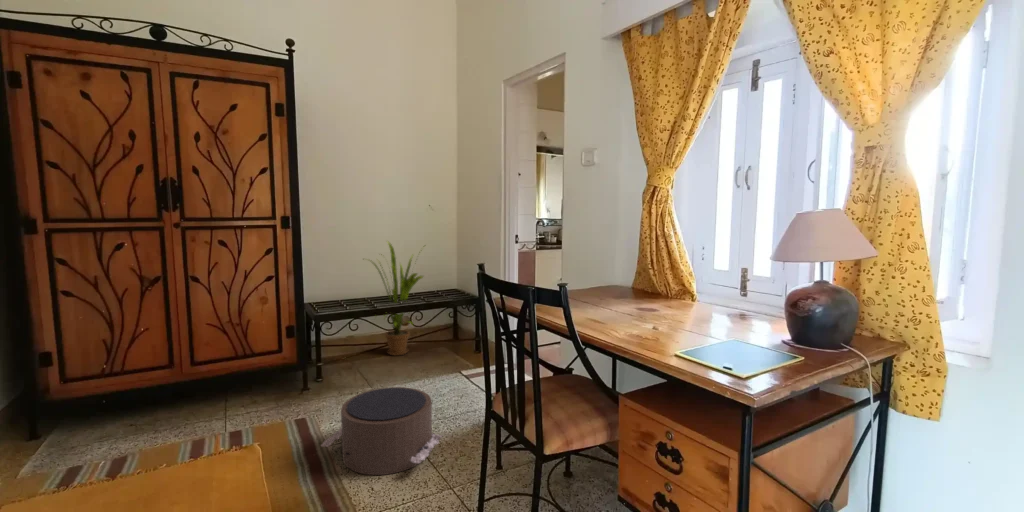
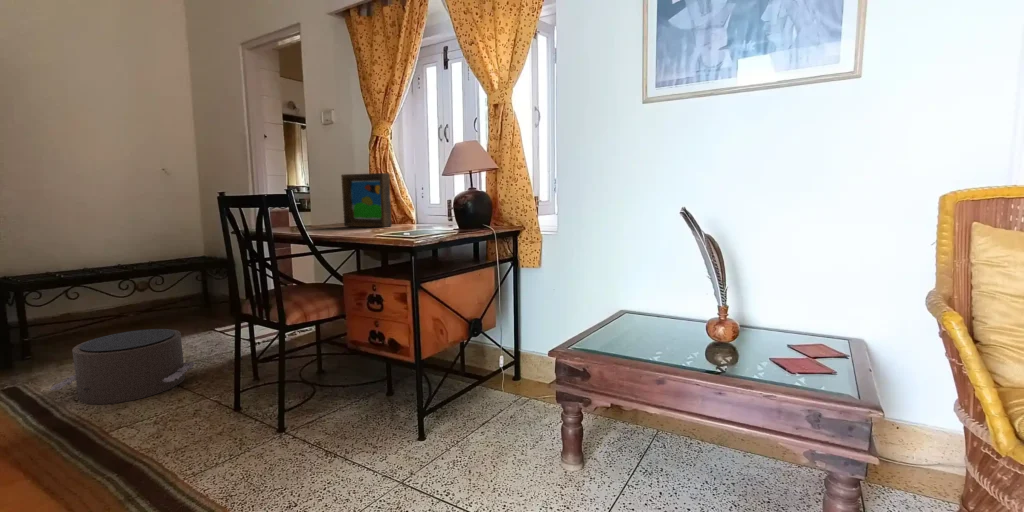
picture frame: none [608,237,675,312] -> present [341,173,392,227]
house plant: present [374,243,423,356] -> none [68,204,158,327]

